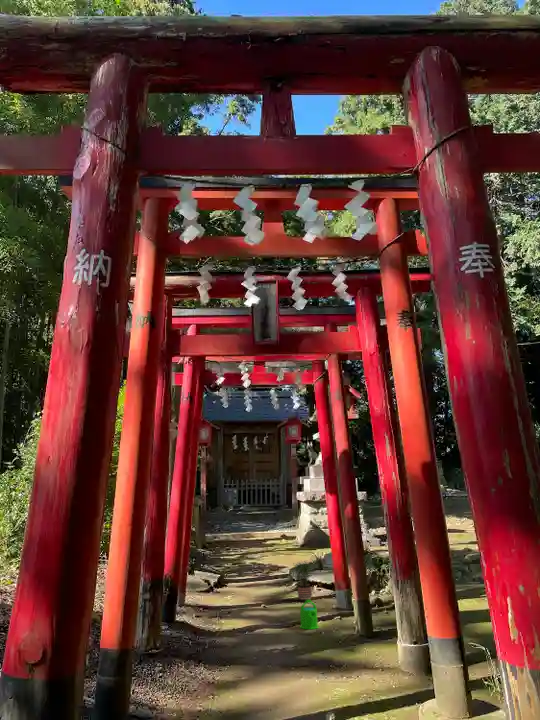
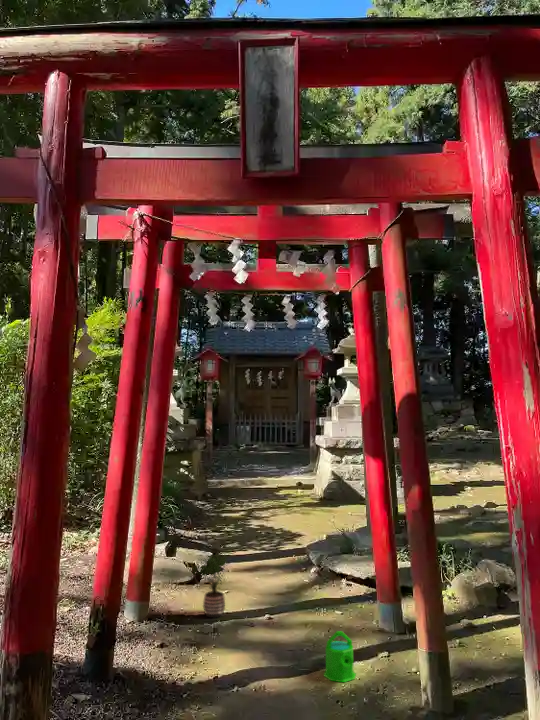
potted plant: present [292,561,312,602] -> present [193,555,227,618]

